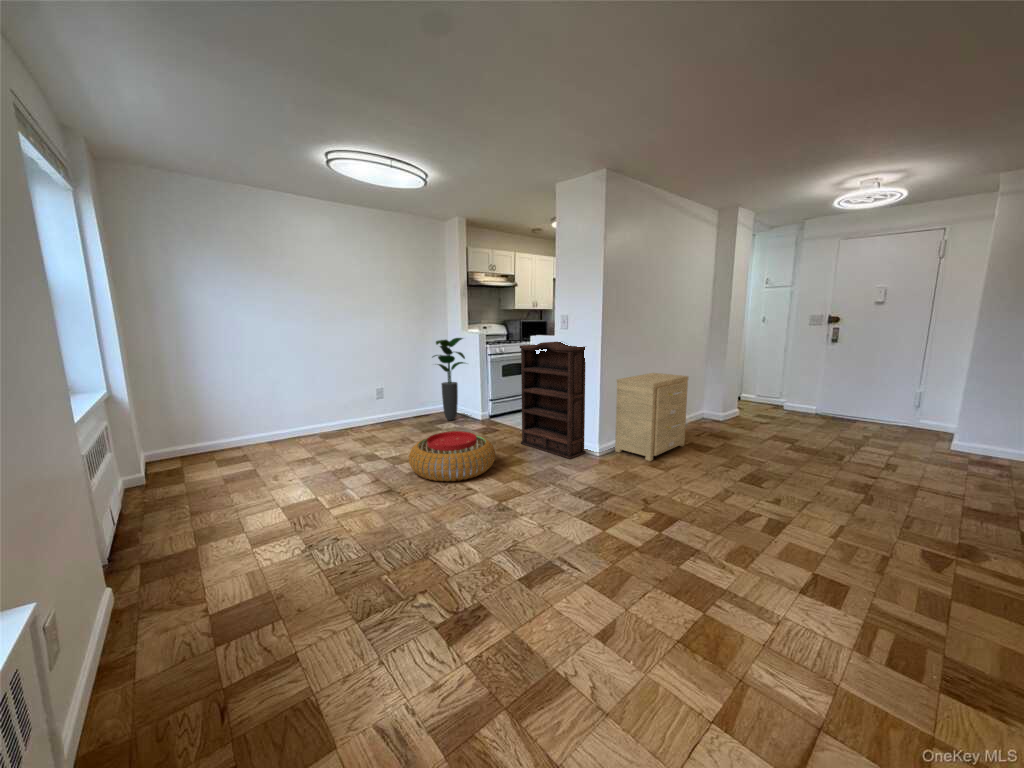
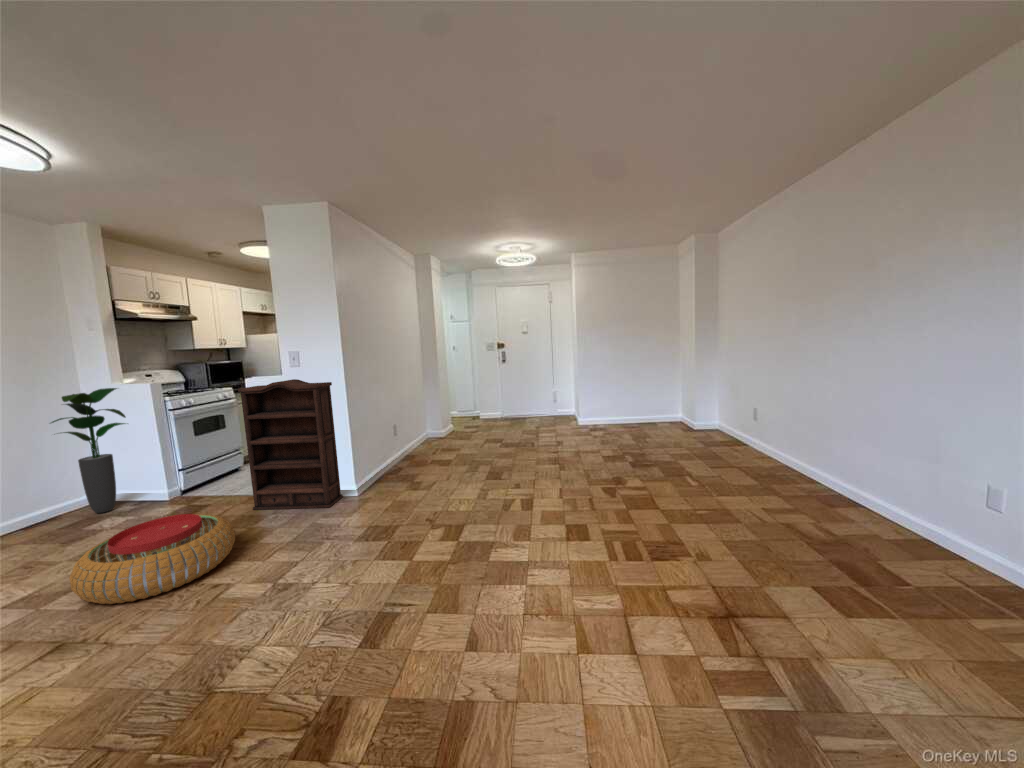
side table: present [615,373,688,461] -> none [365,400,431,486]

